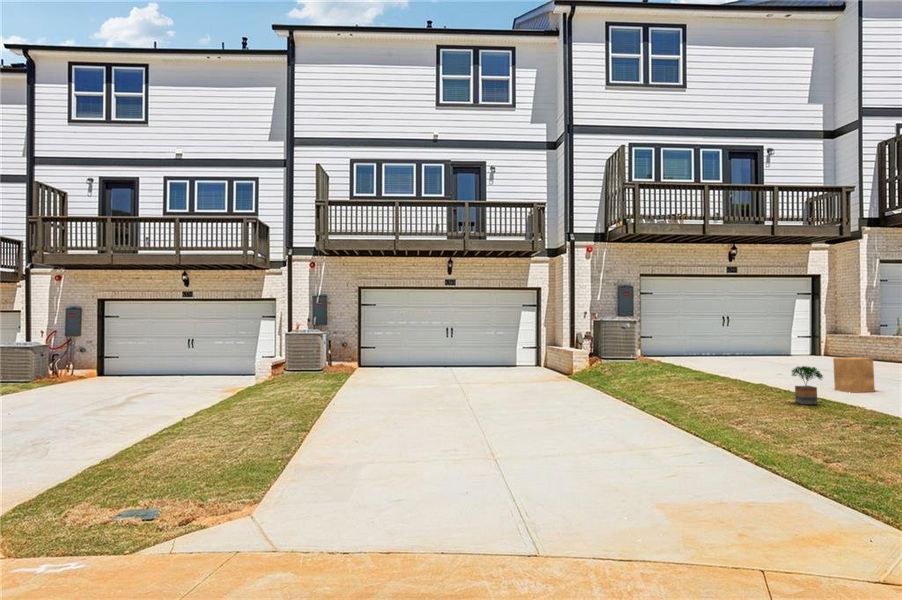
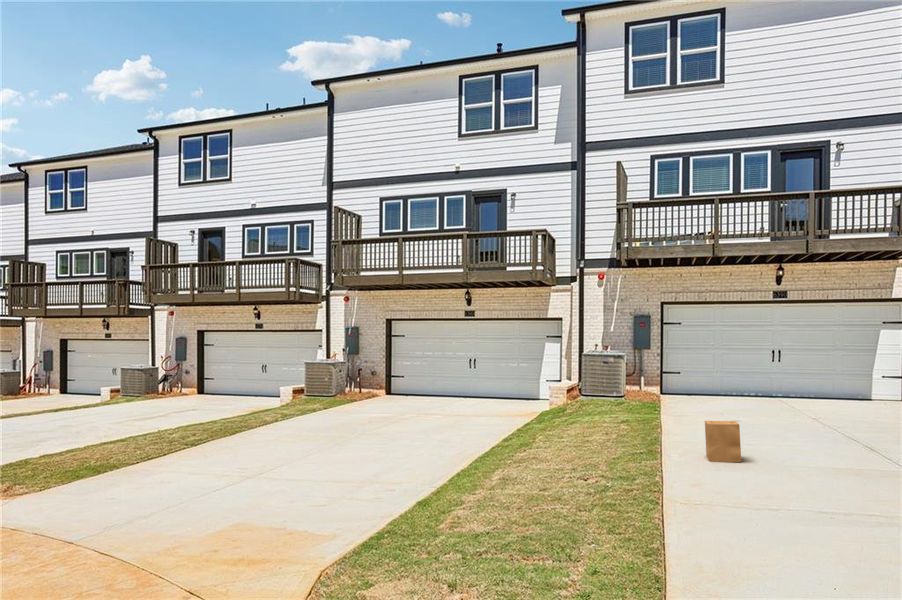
potted tree: present [792,366,823,404] -> none [586,431,613,473]

